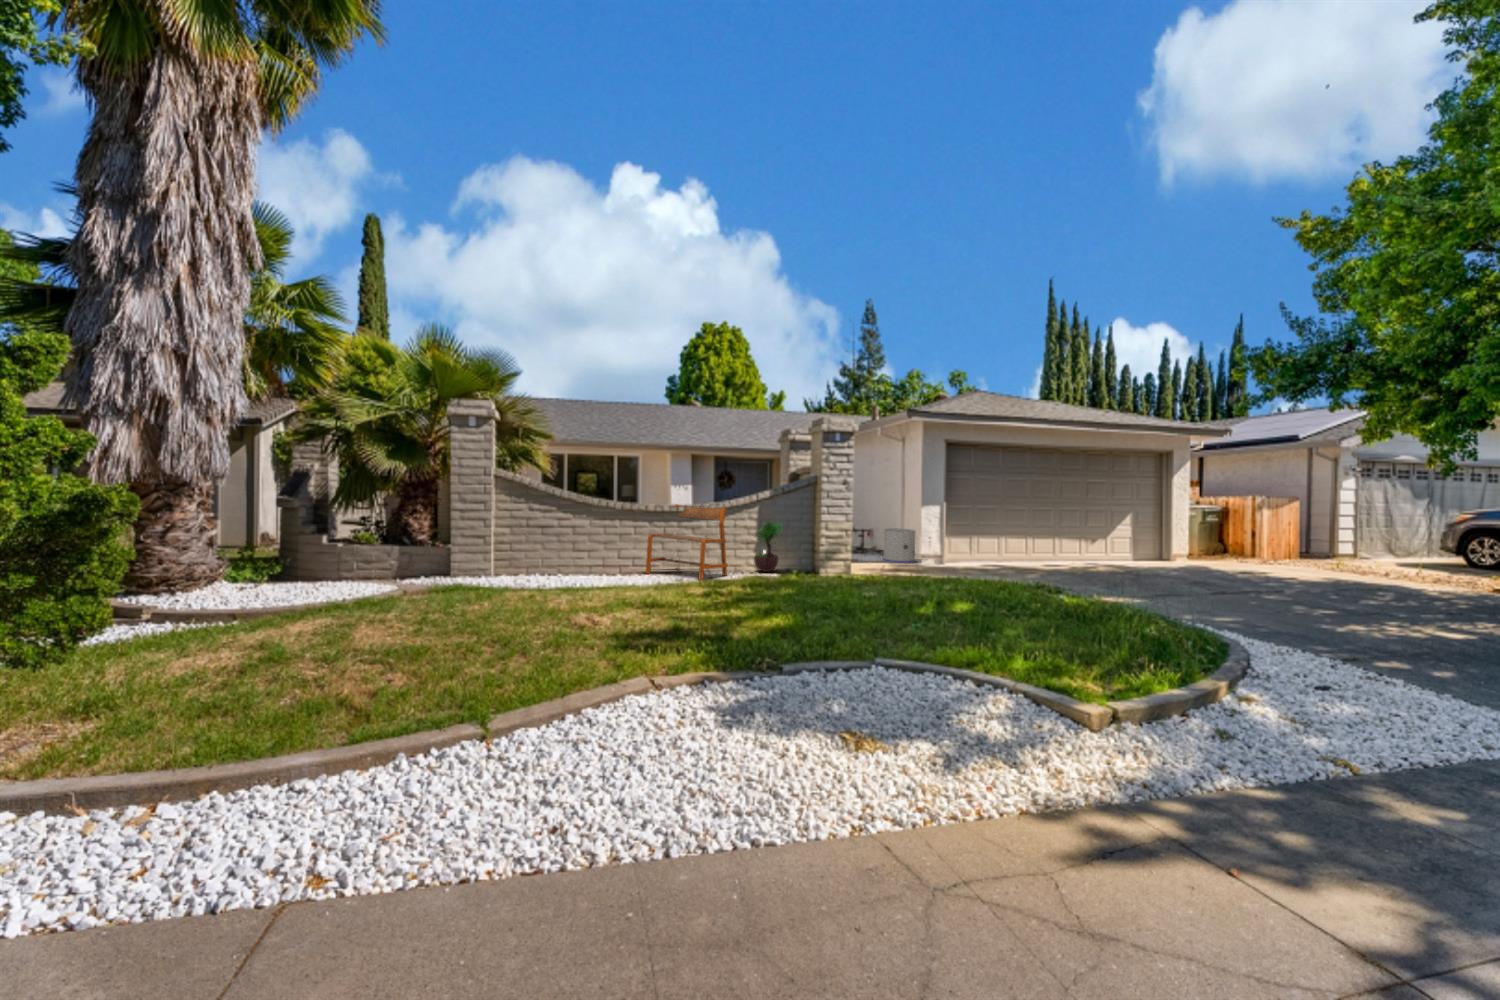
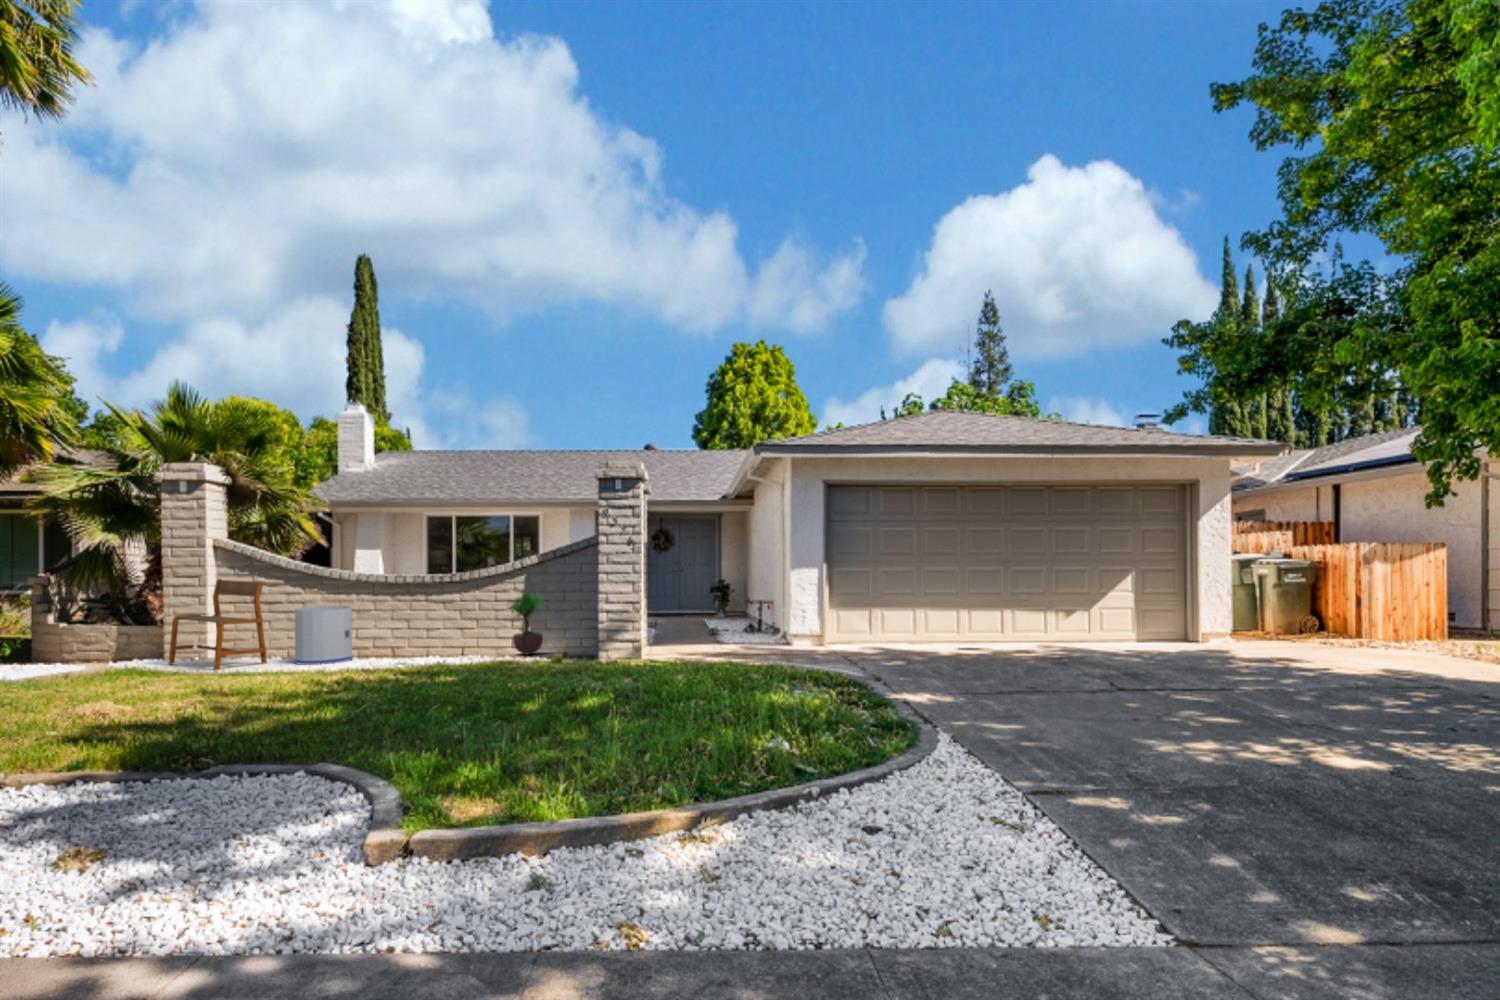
bench: present [645,504,728,581] -> present [169,579,267,670]
trash can: present [883,528,916,563] -> present [294,606,353,665]

